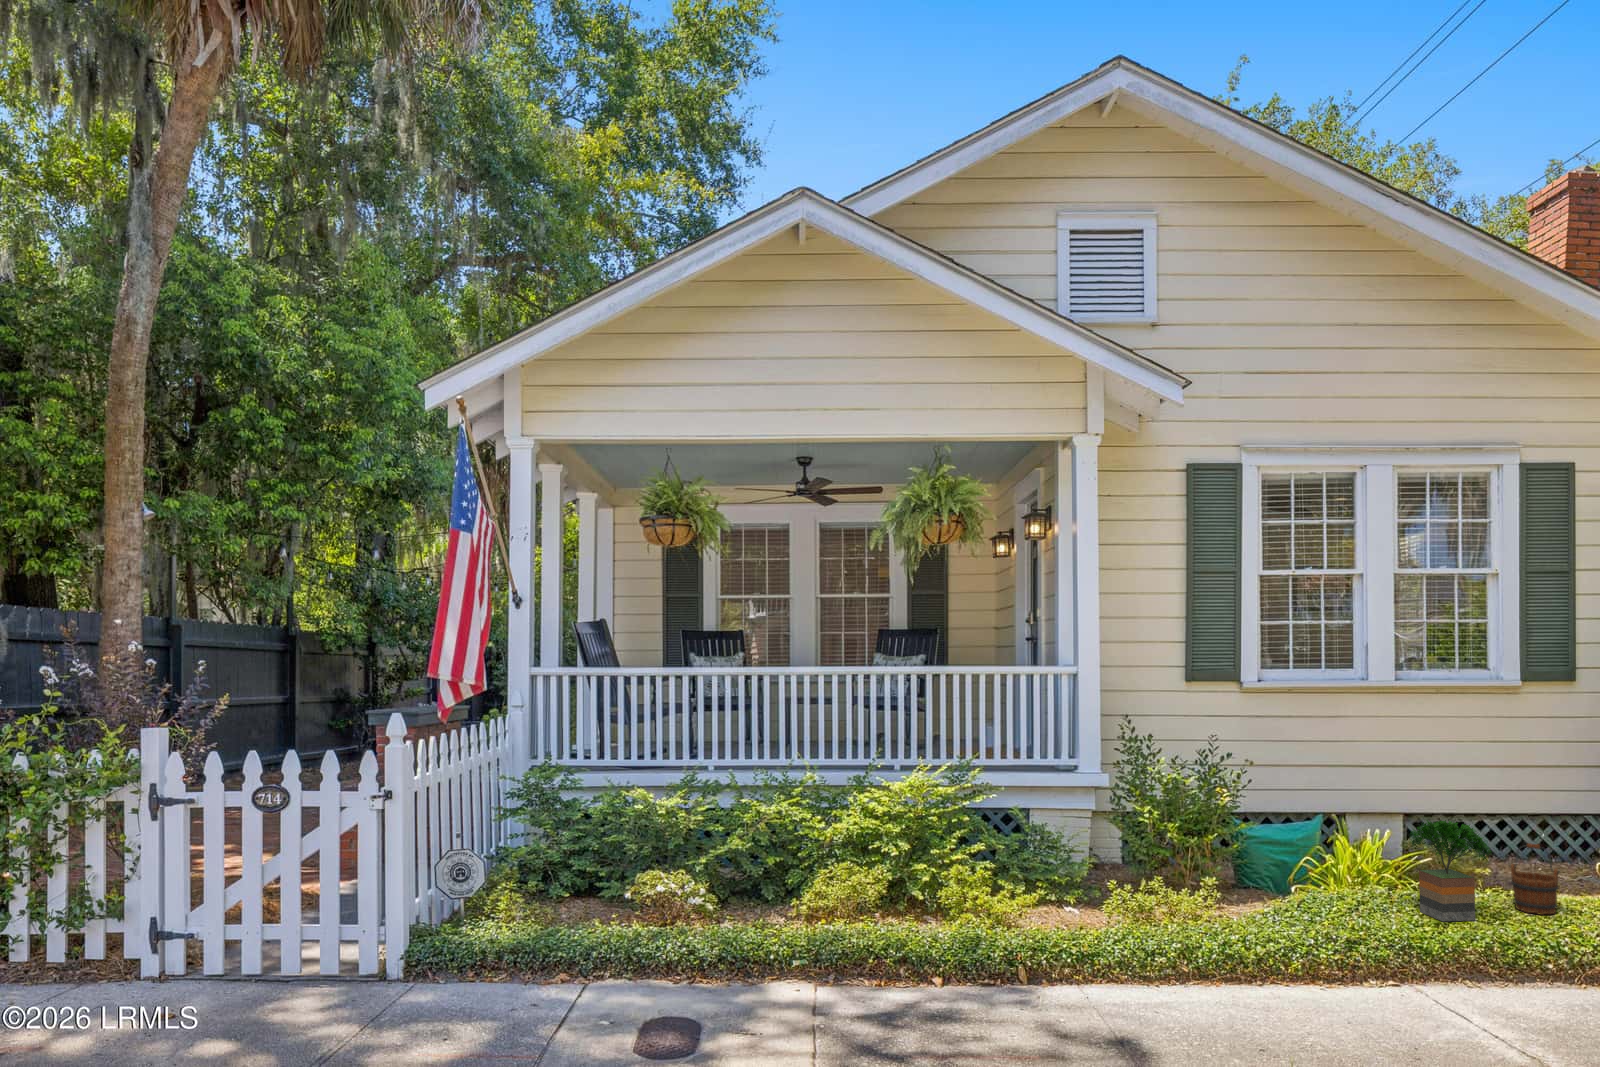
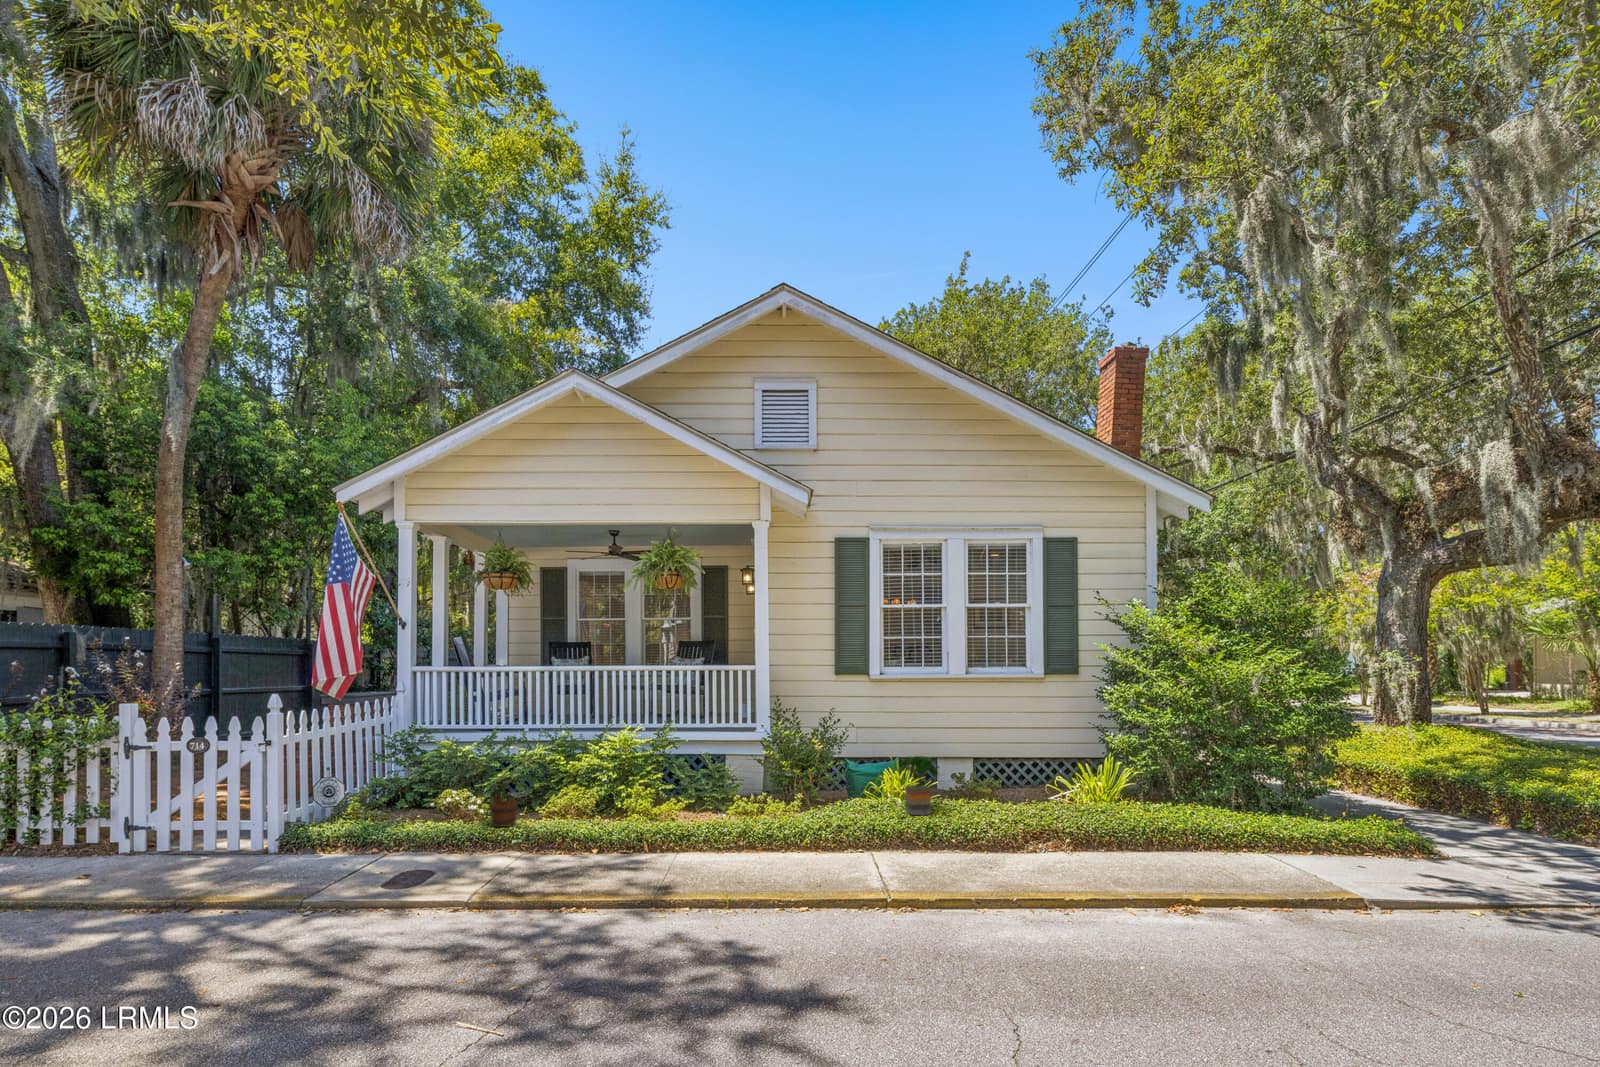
wooden bucket: present [1510,843,1560,914] -> present [491,783,517,827]

